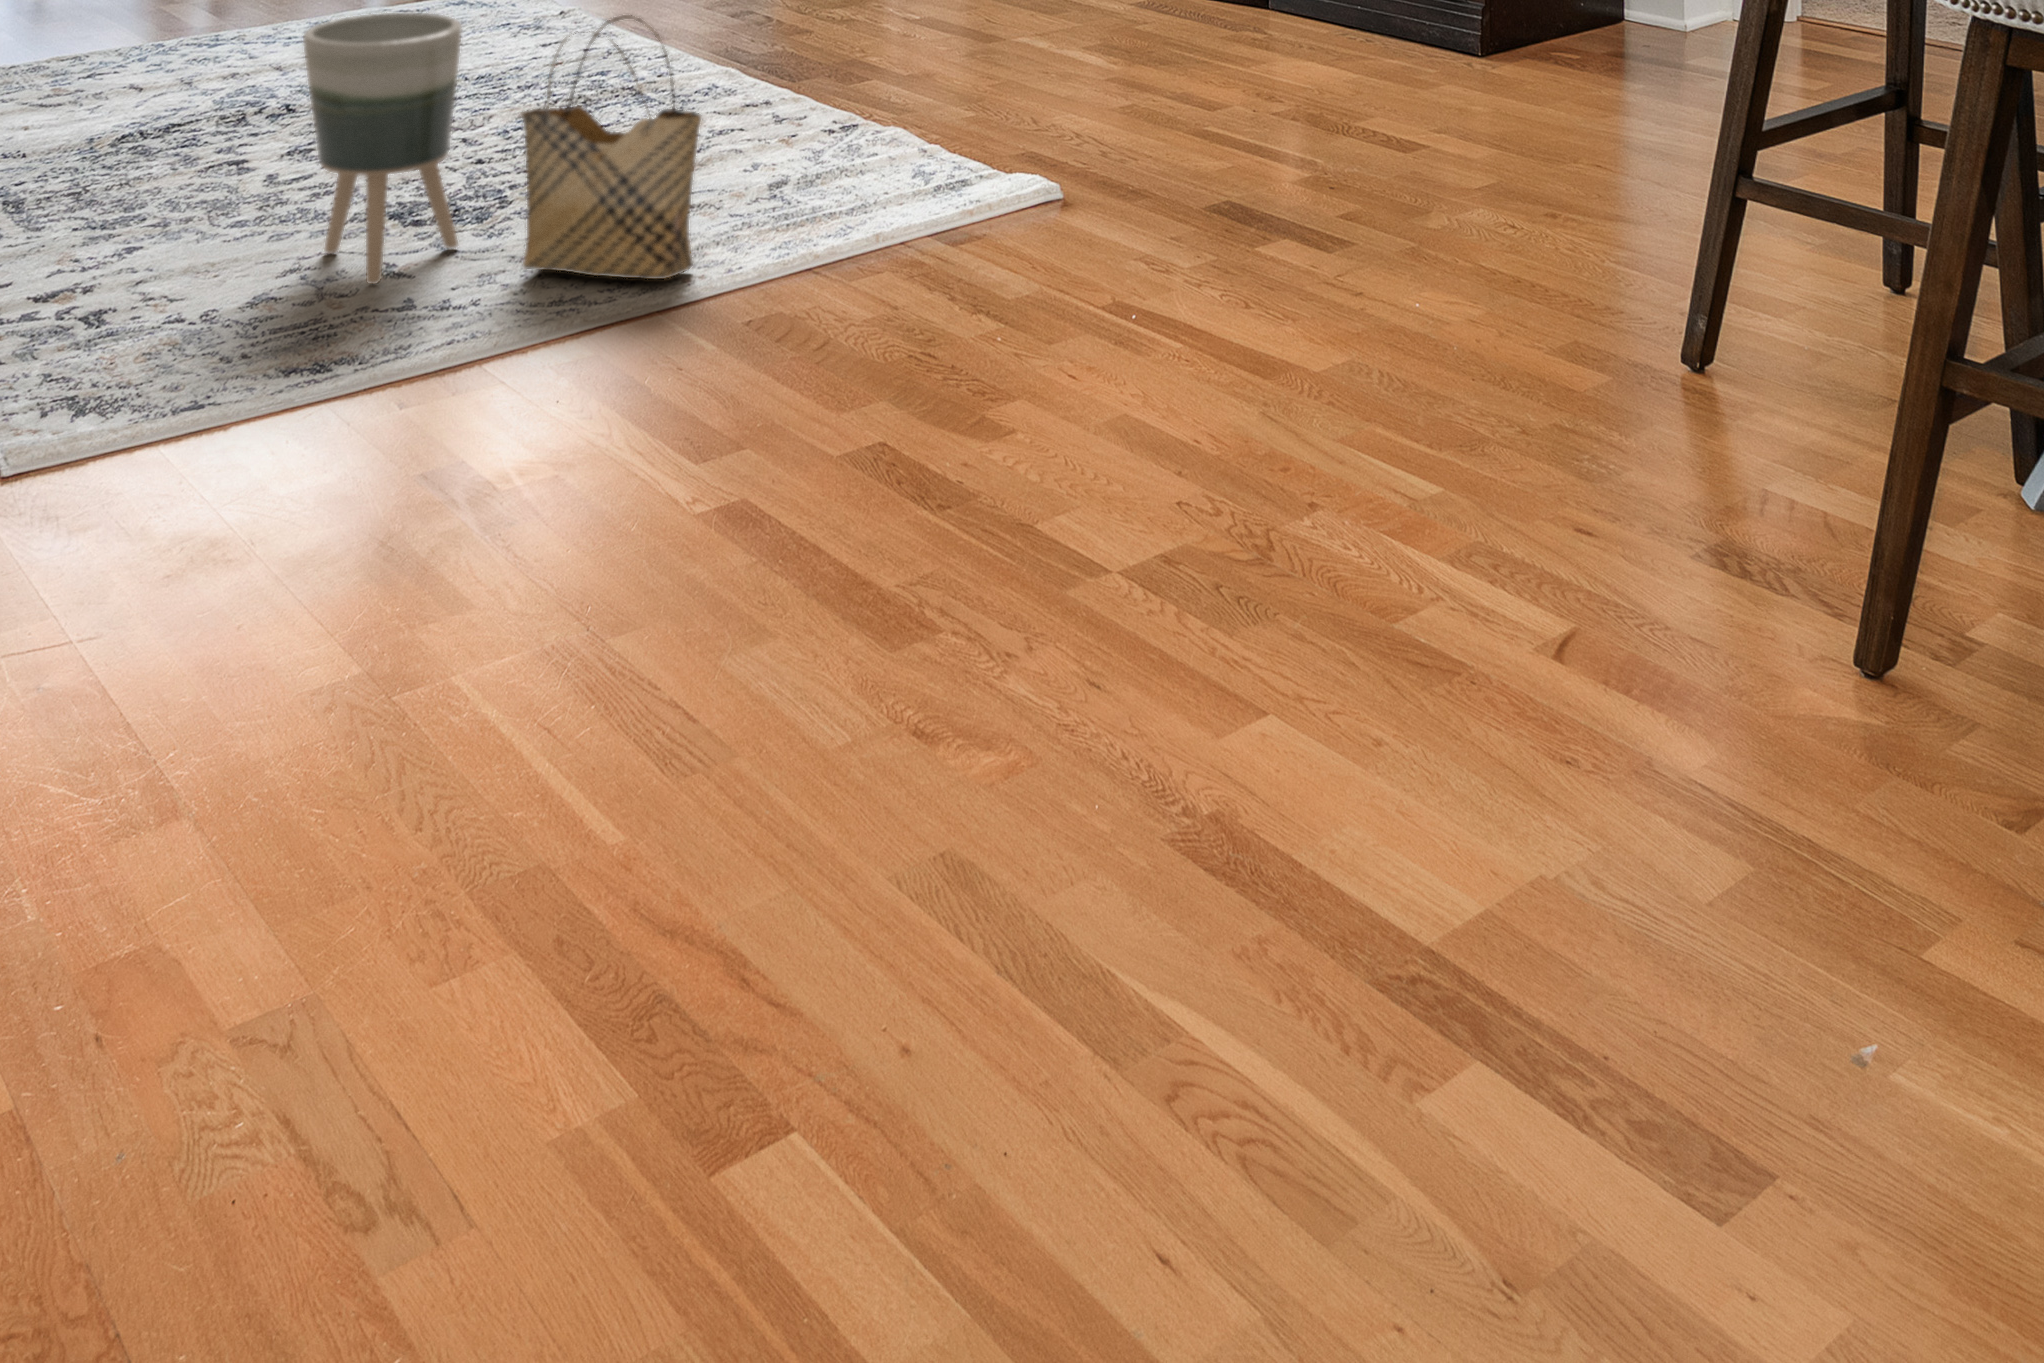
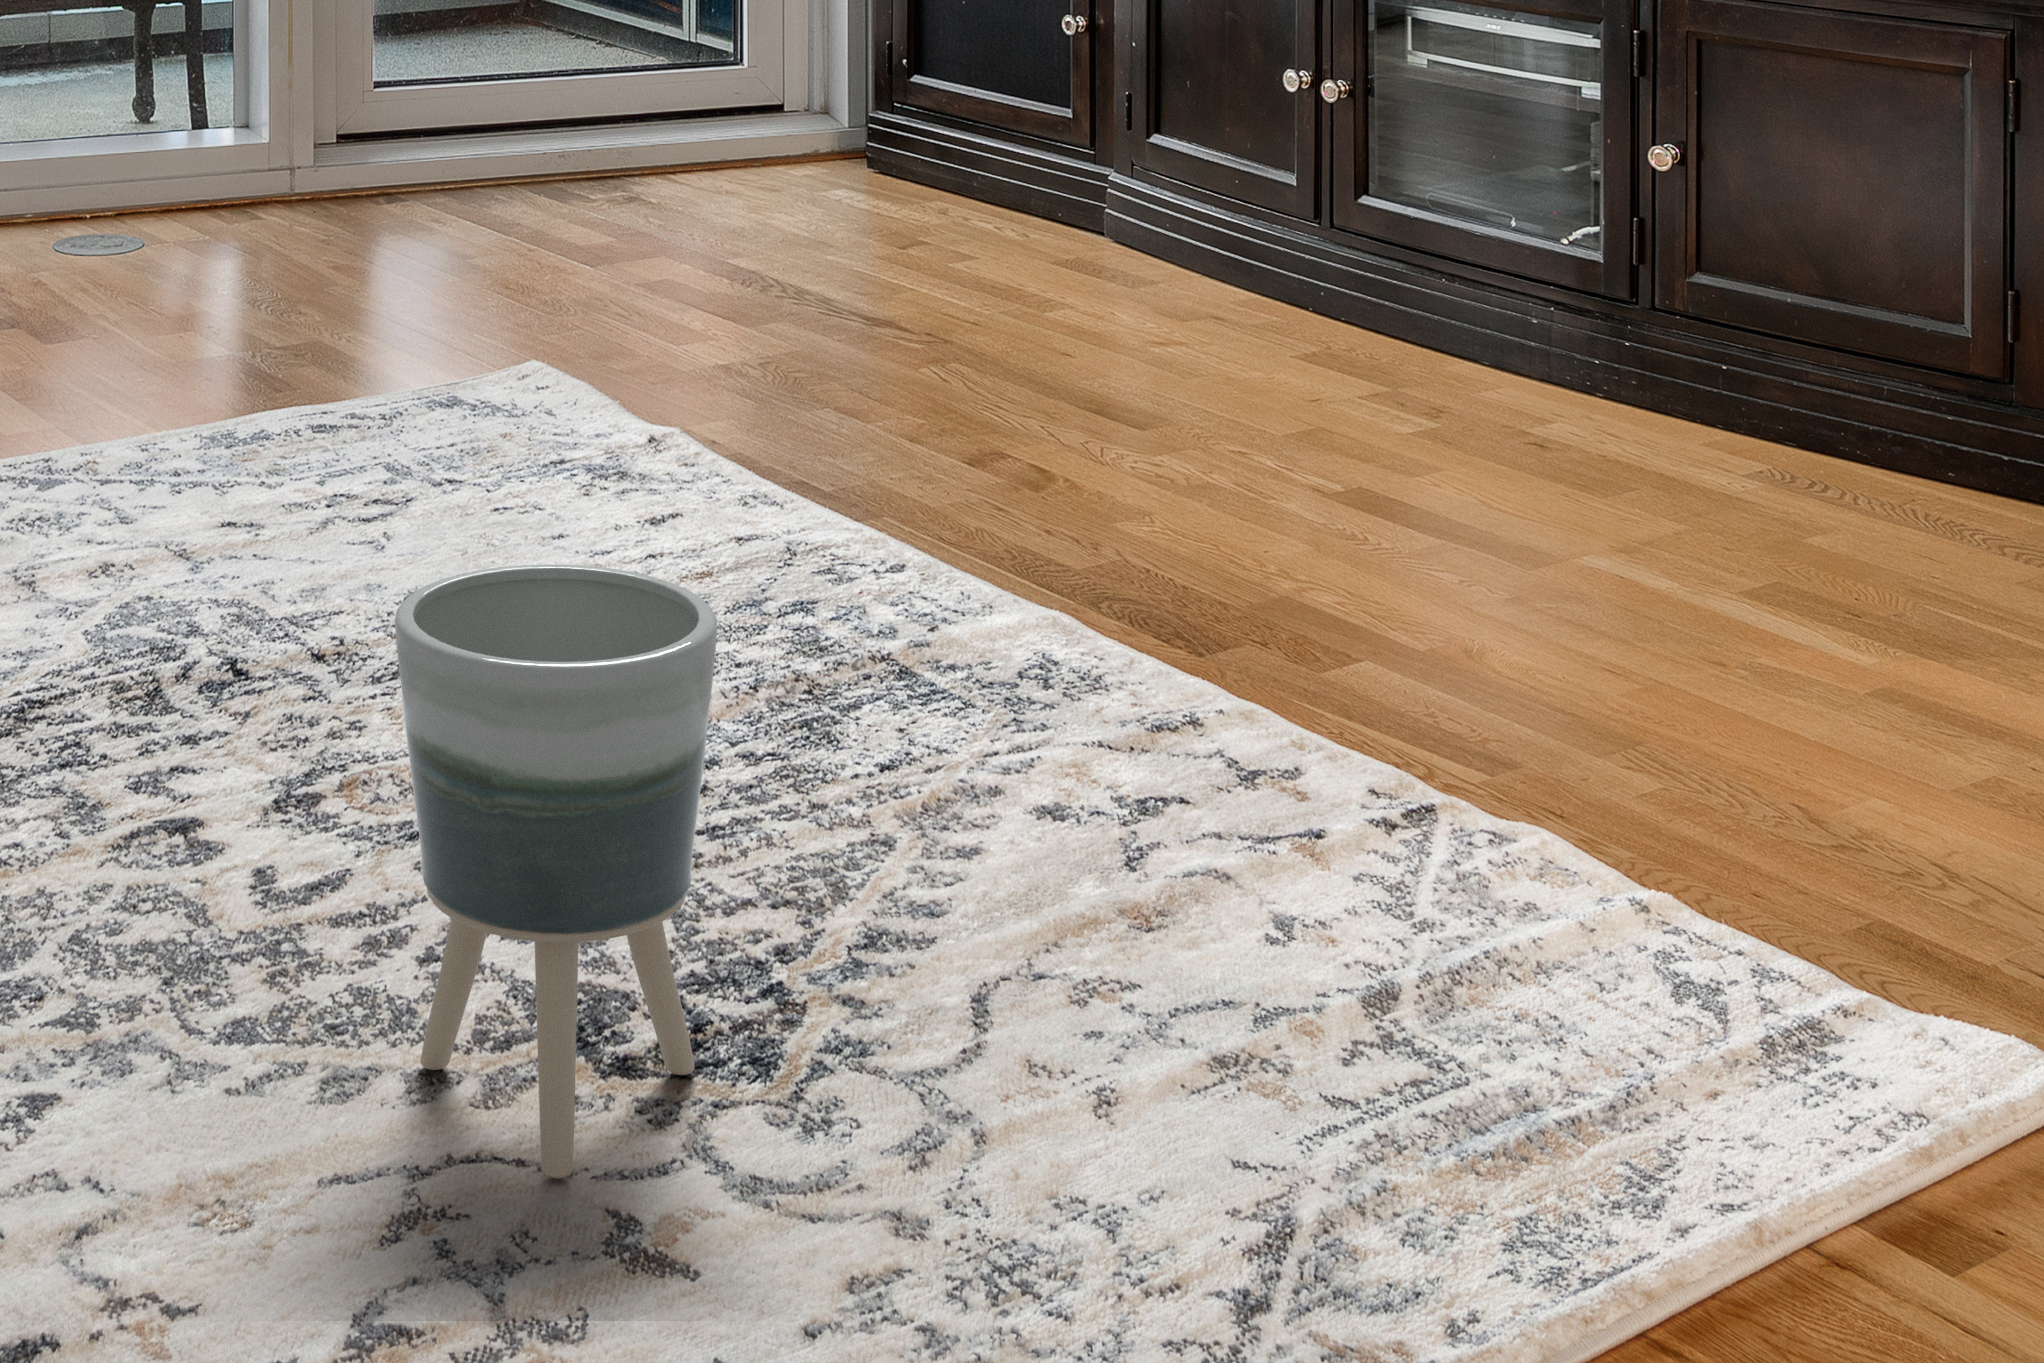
woven basket: present [521,15,701,279] -> none [857,612,1266,1228]

